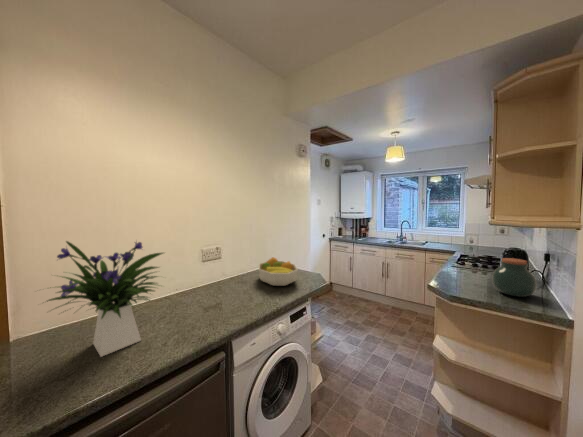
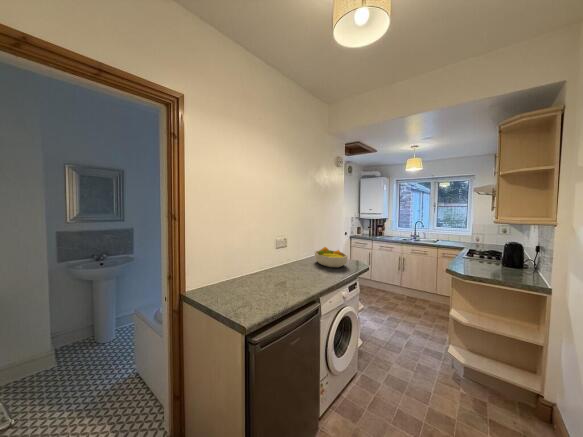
flower arrangement: present [47,241,163,357] -> none [218,228,289,300]
jar: present [492,258,537,297] -> none [496,249,529,277]

